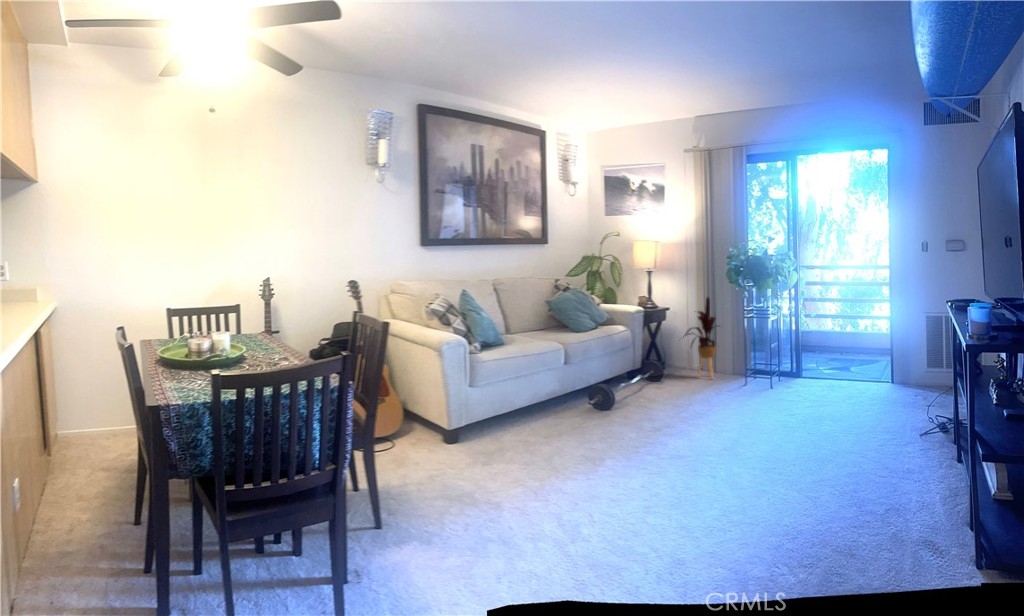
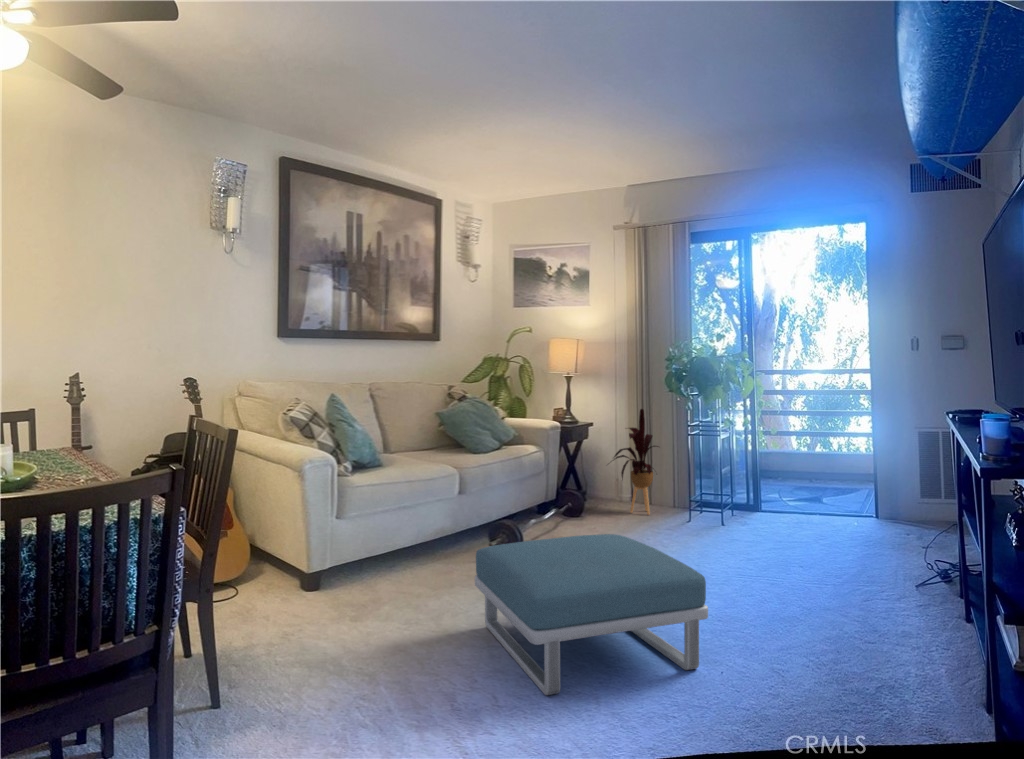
footstool: none [592,390,764,495] -> present [475,534,708,695]

